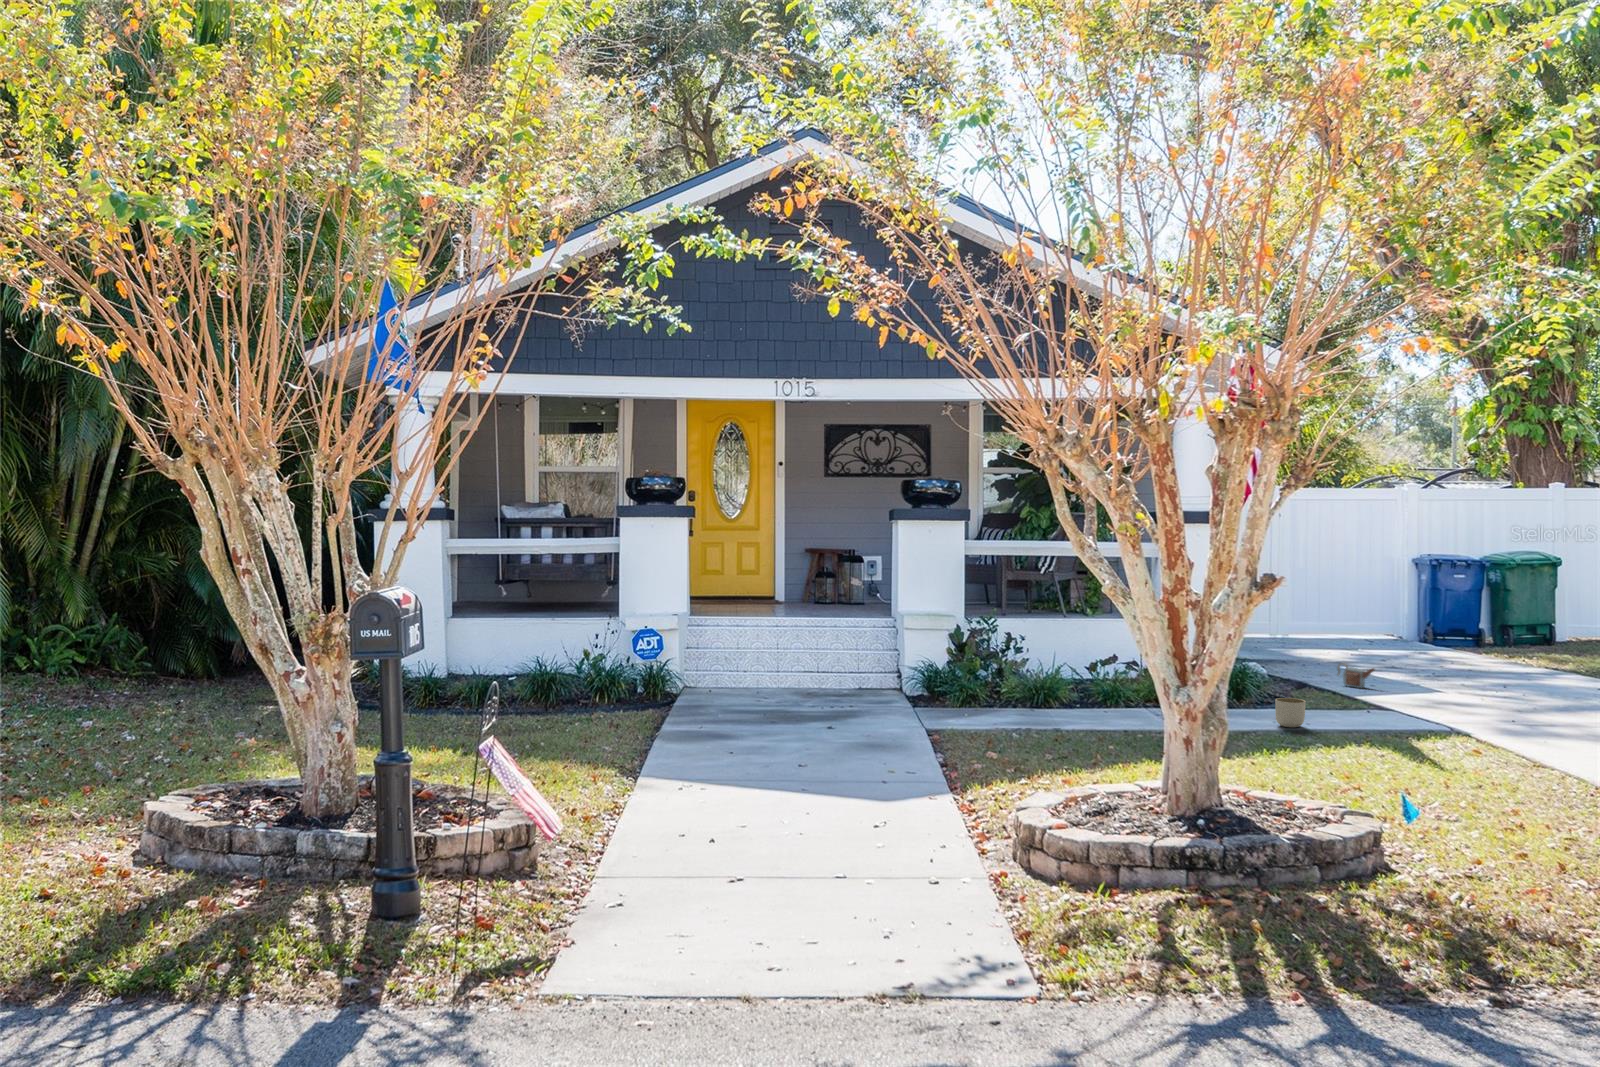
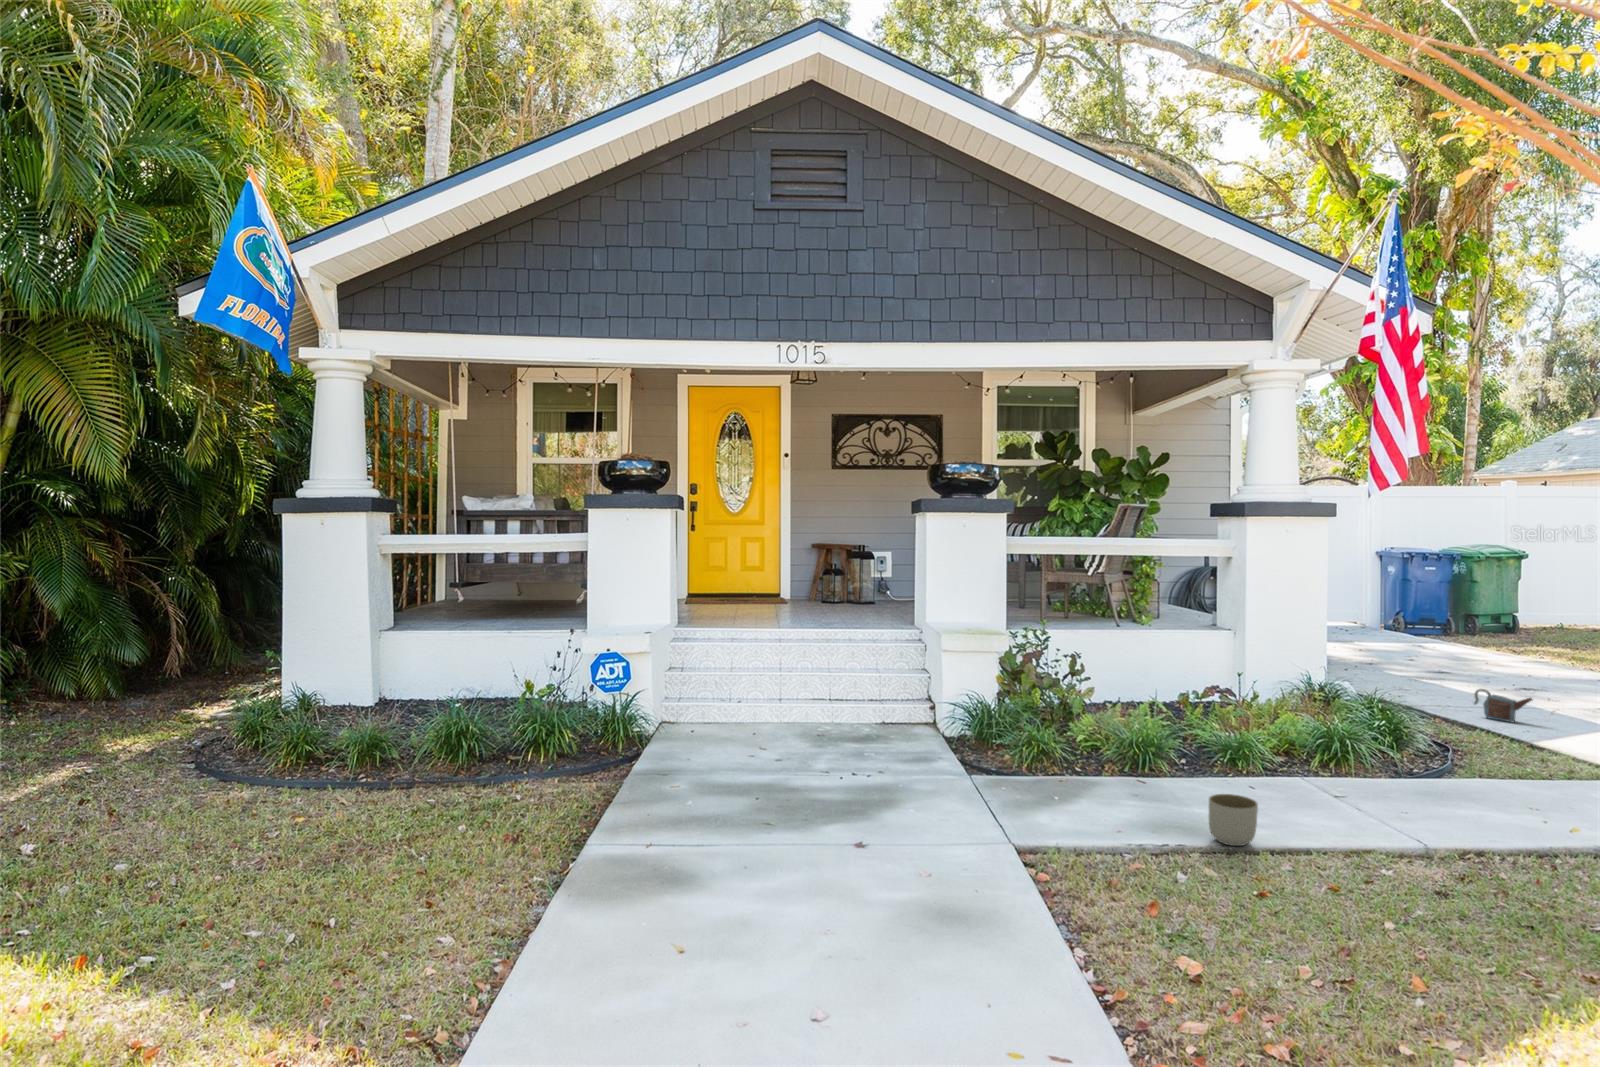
planter: present [1275,698,1306,728] -> present [1209,794,1258,846]

